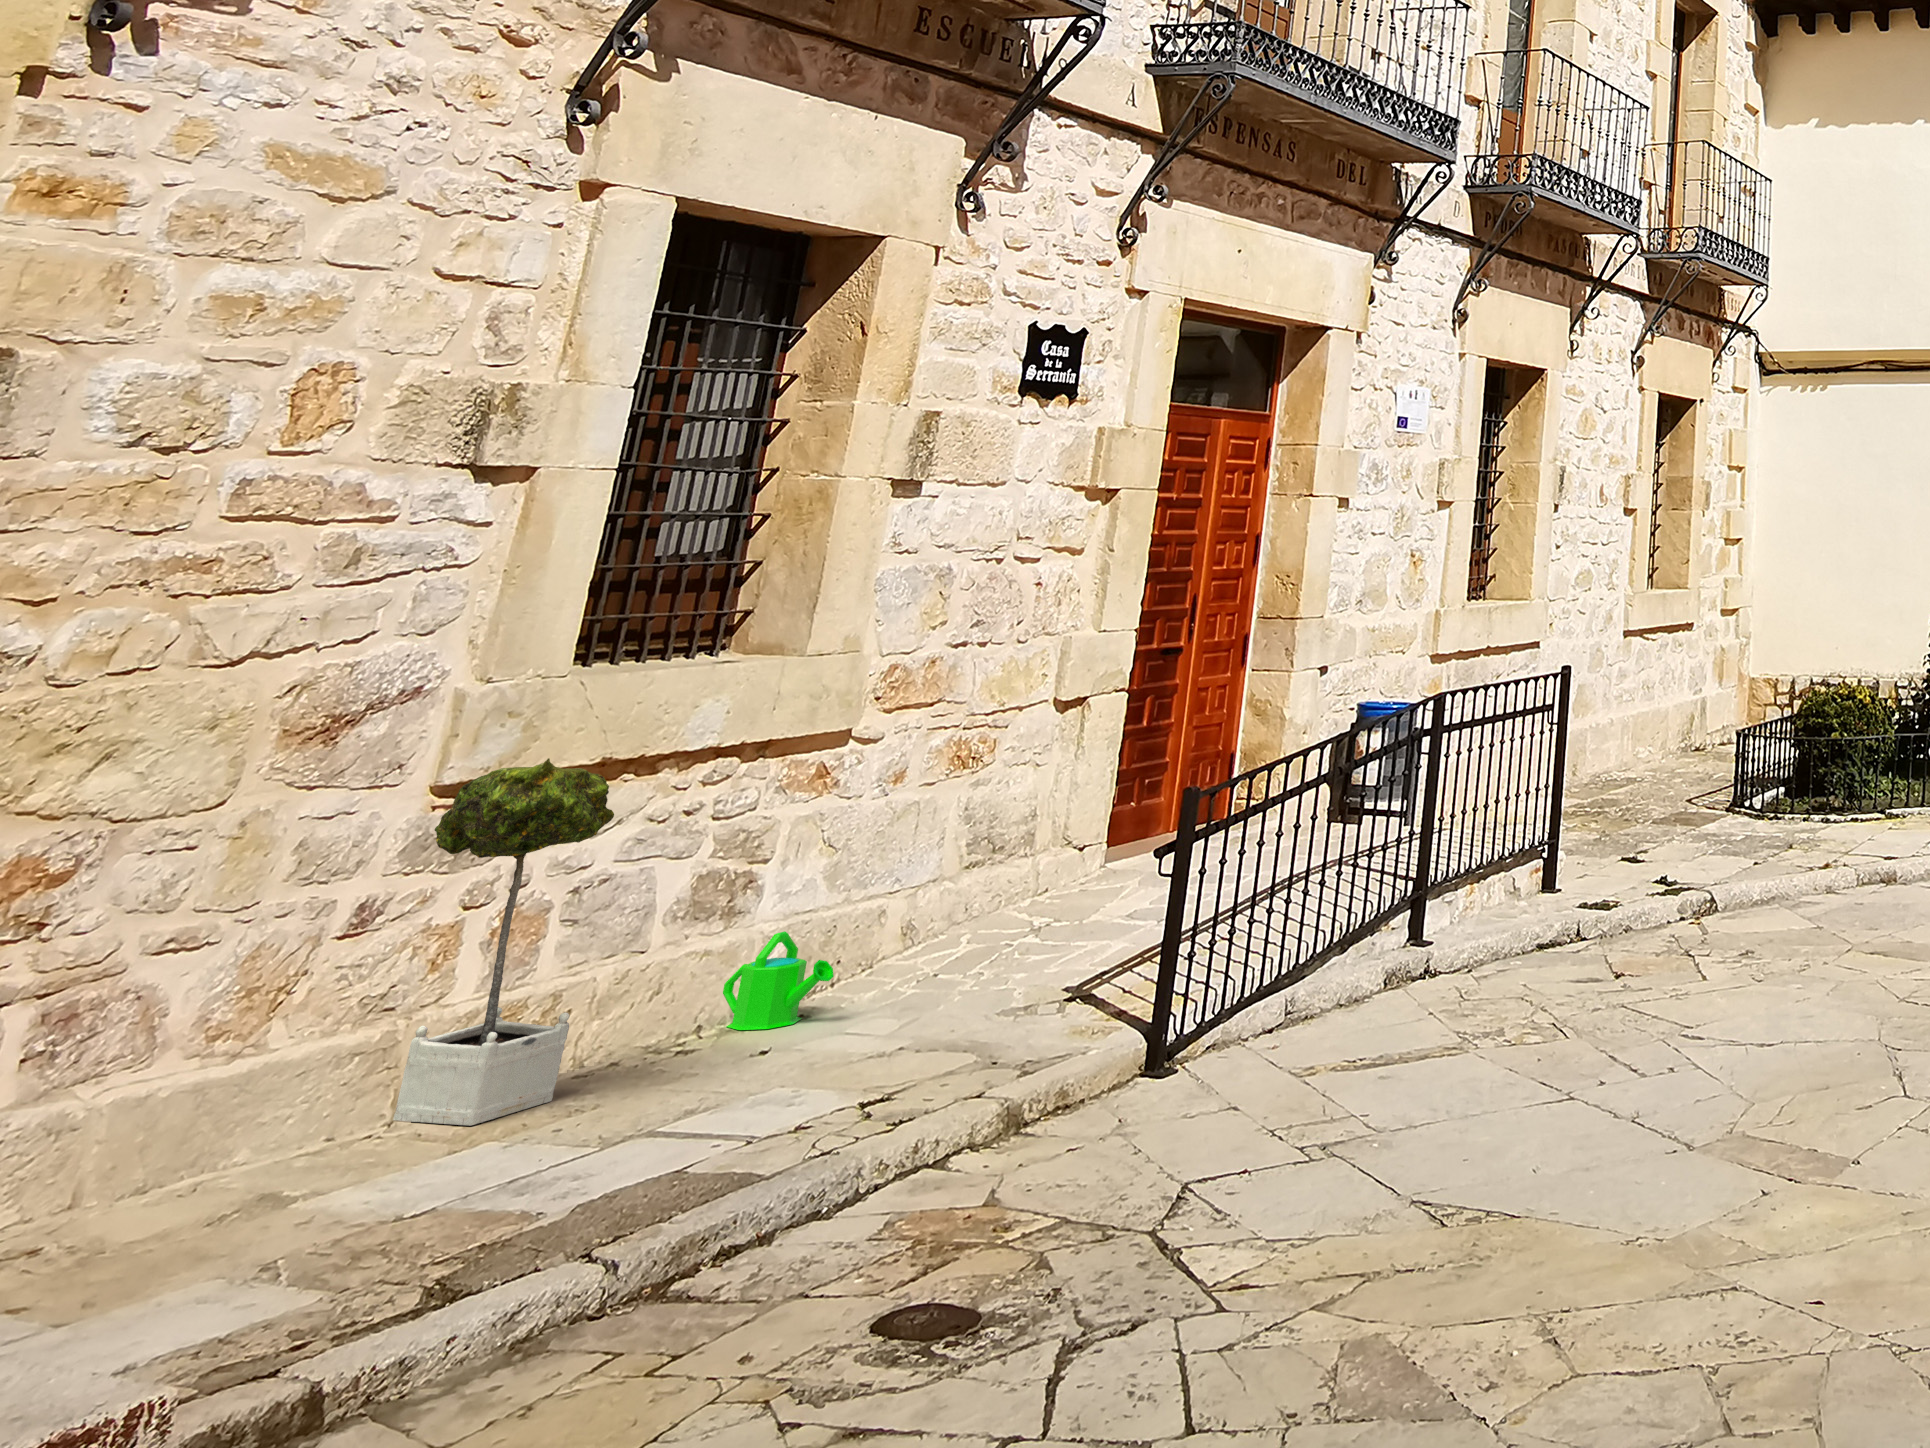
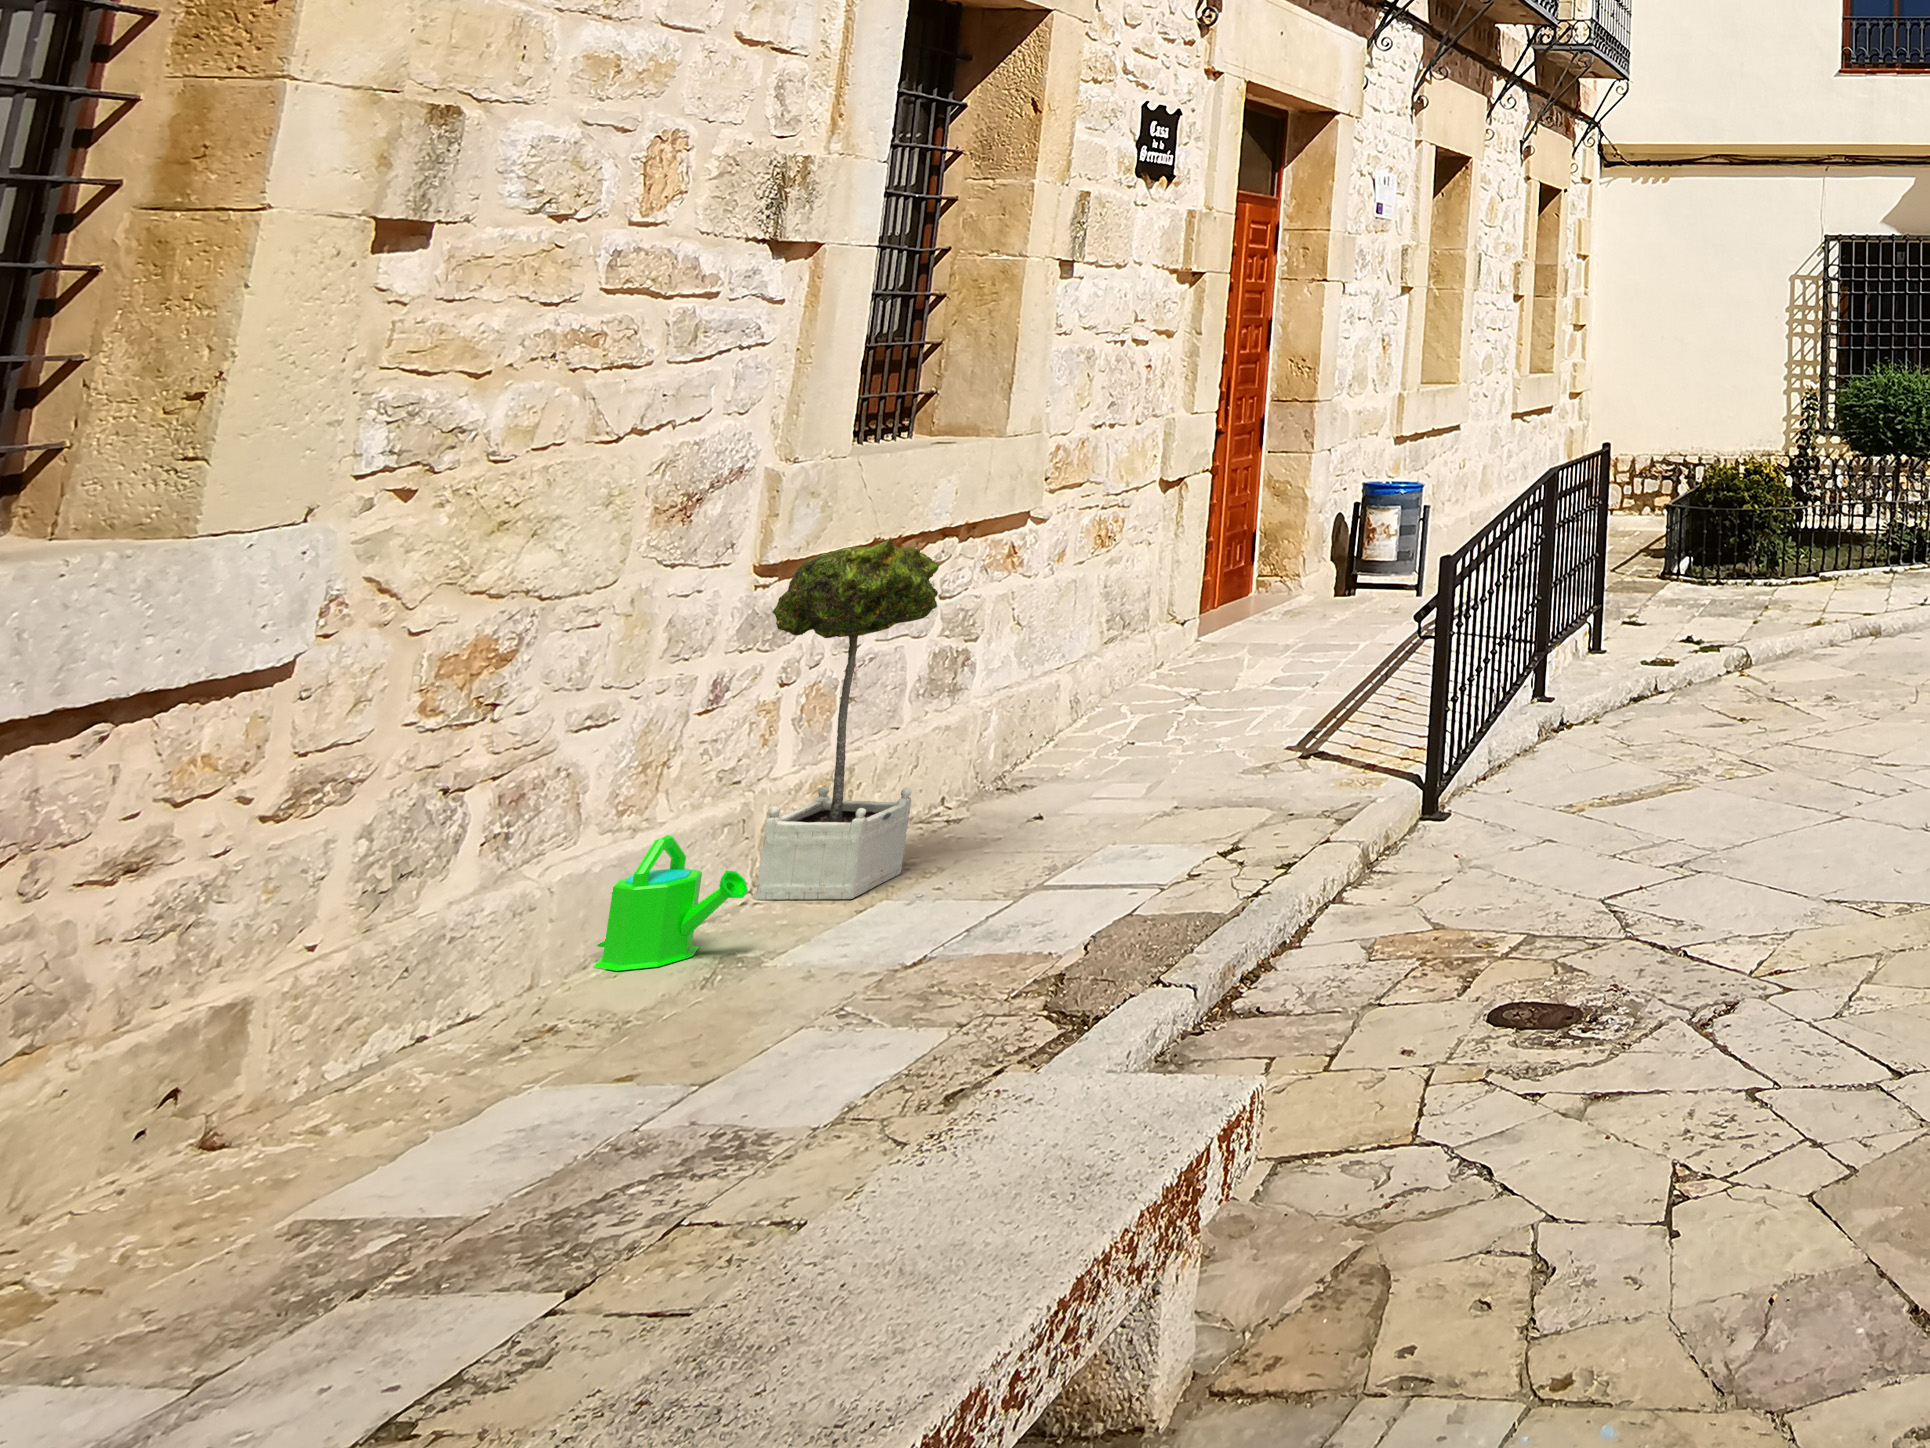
watering can: present [723,931,834,1030] -> present [594,835,748,971]

